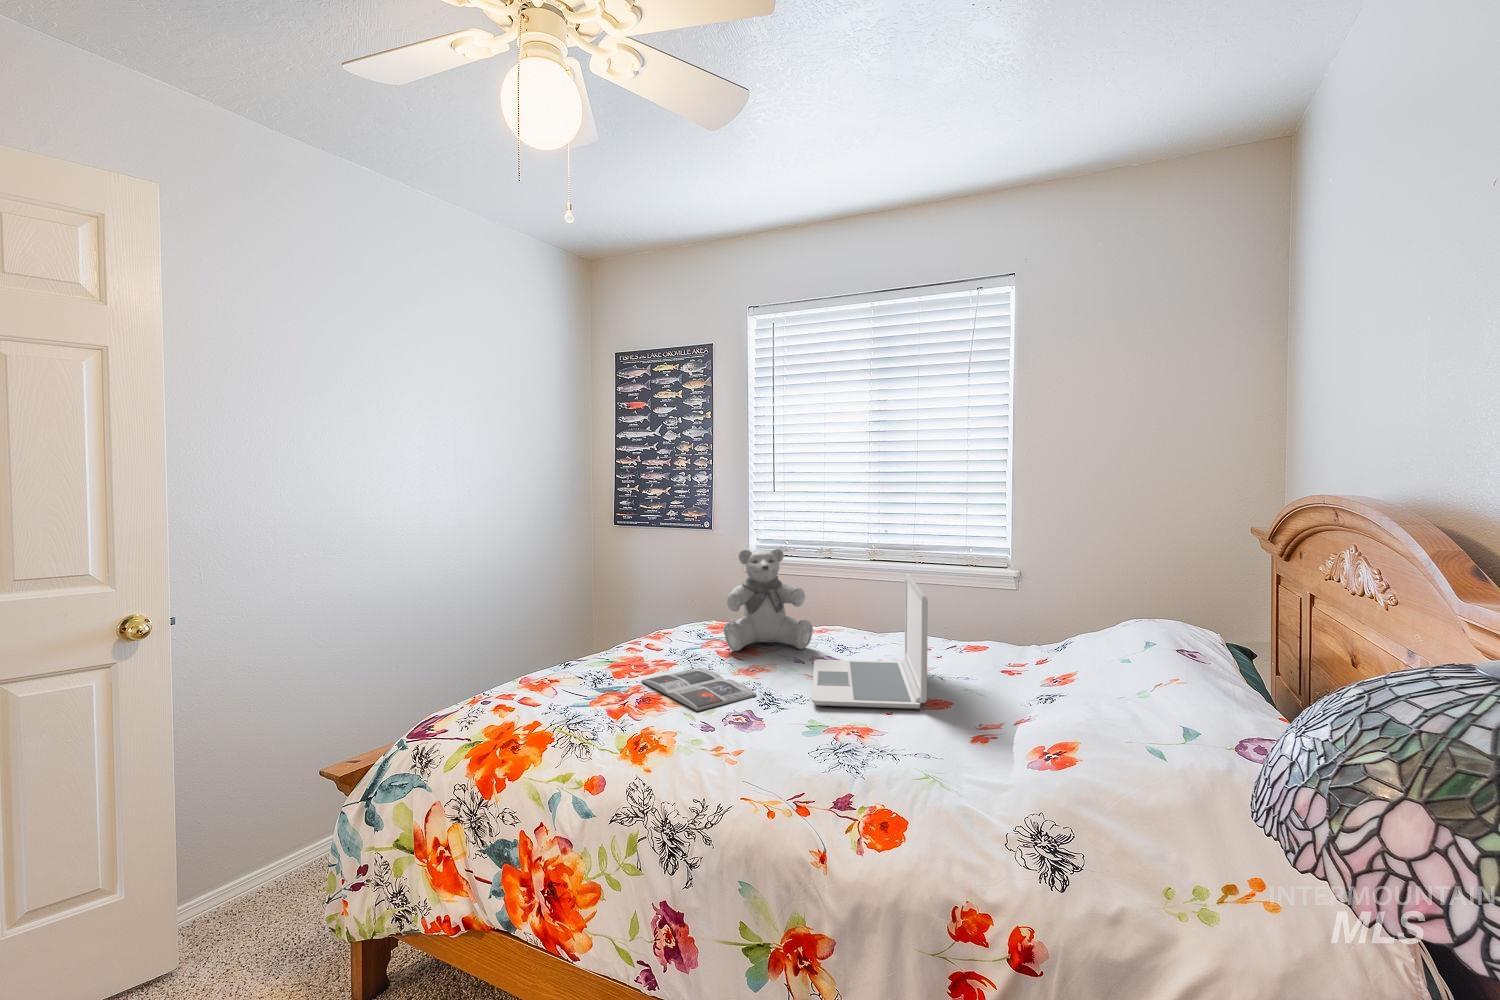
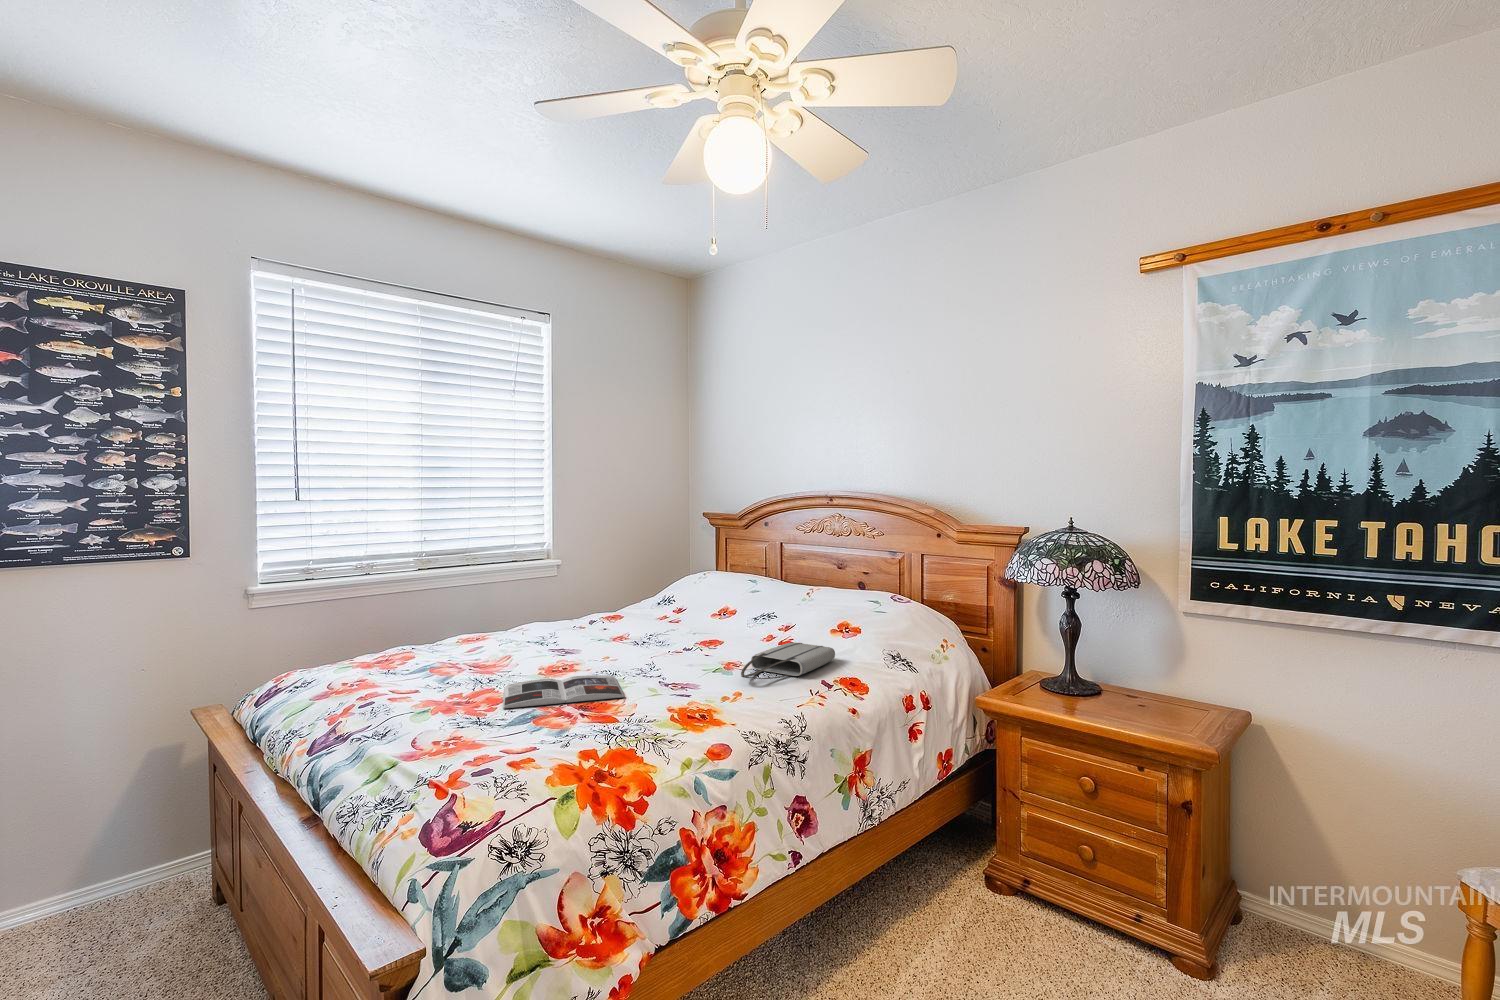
teddy bear: present [723,548,813,651] -> none [445,554,526,670]
laptop: present [812,574,928,709] -> none [571,558,711,666]
tote bag: none [782,730,976,790] -> present [741,643,835,679]

